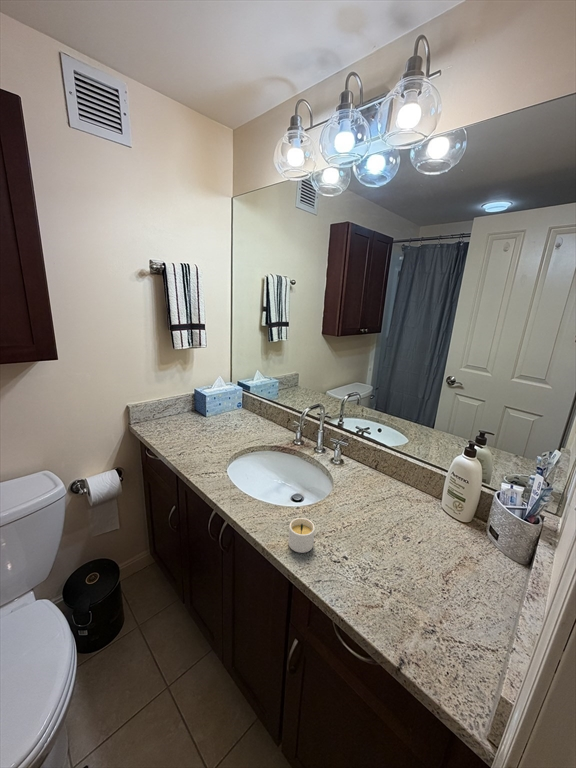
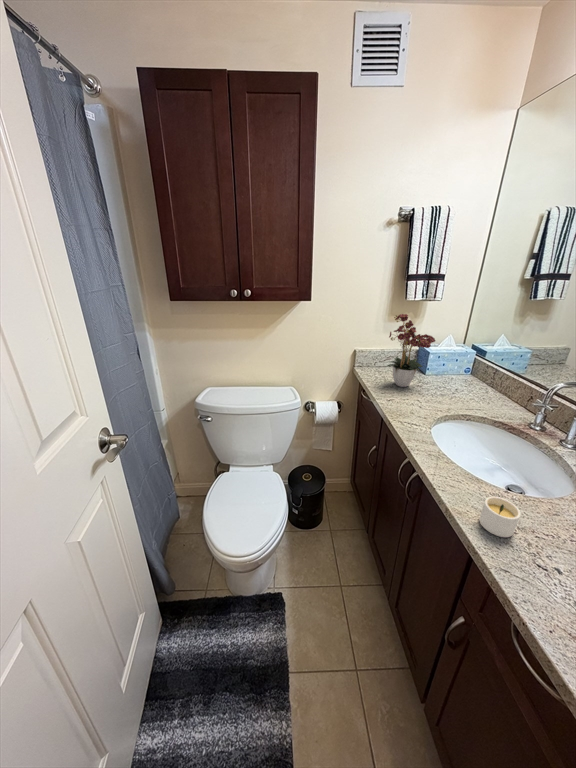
flower arrangement: none [162,360,213,435] -> present [387,314,435,387]

